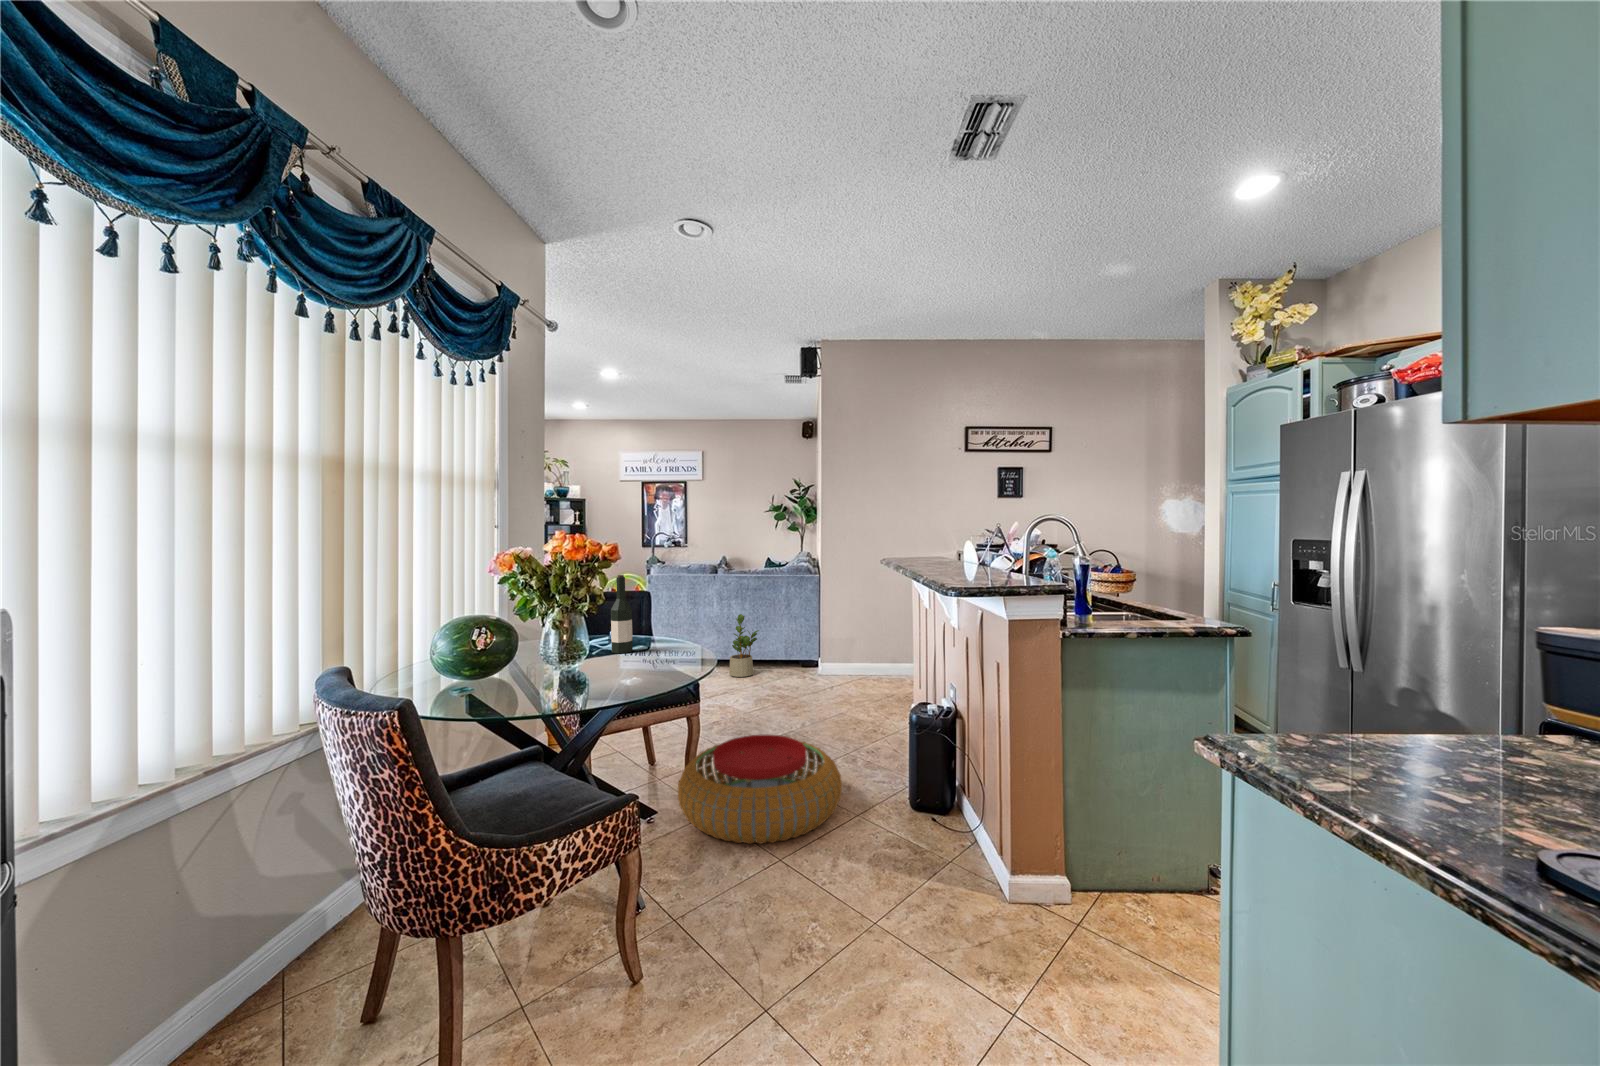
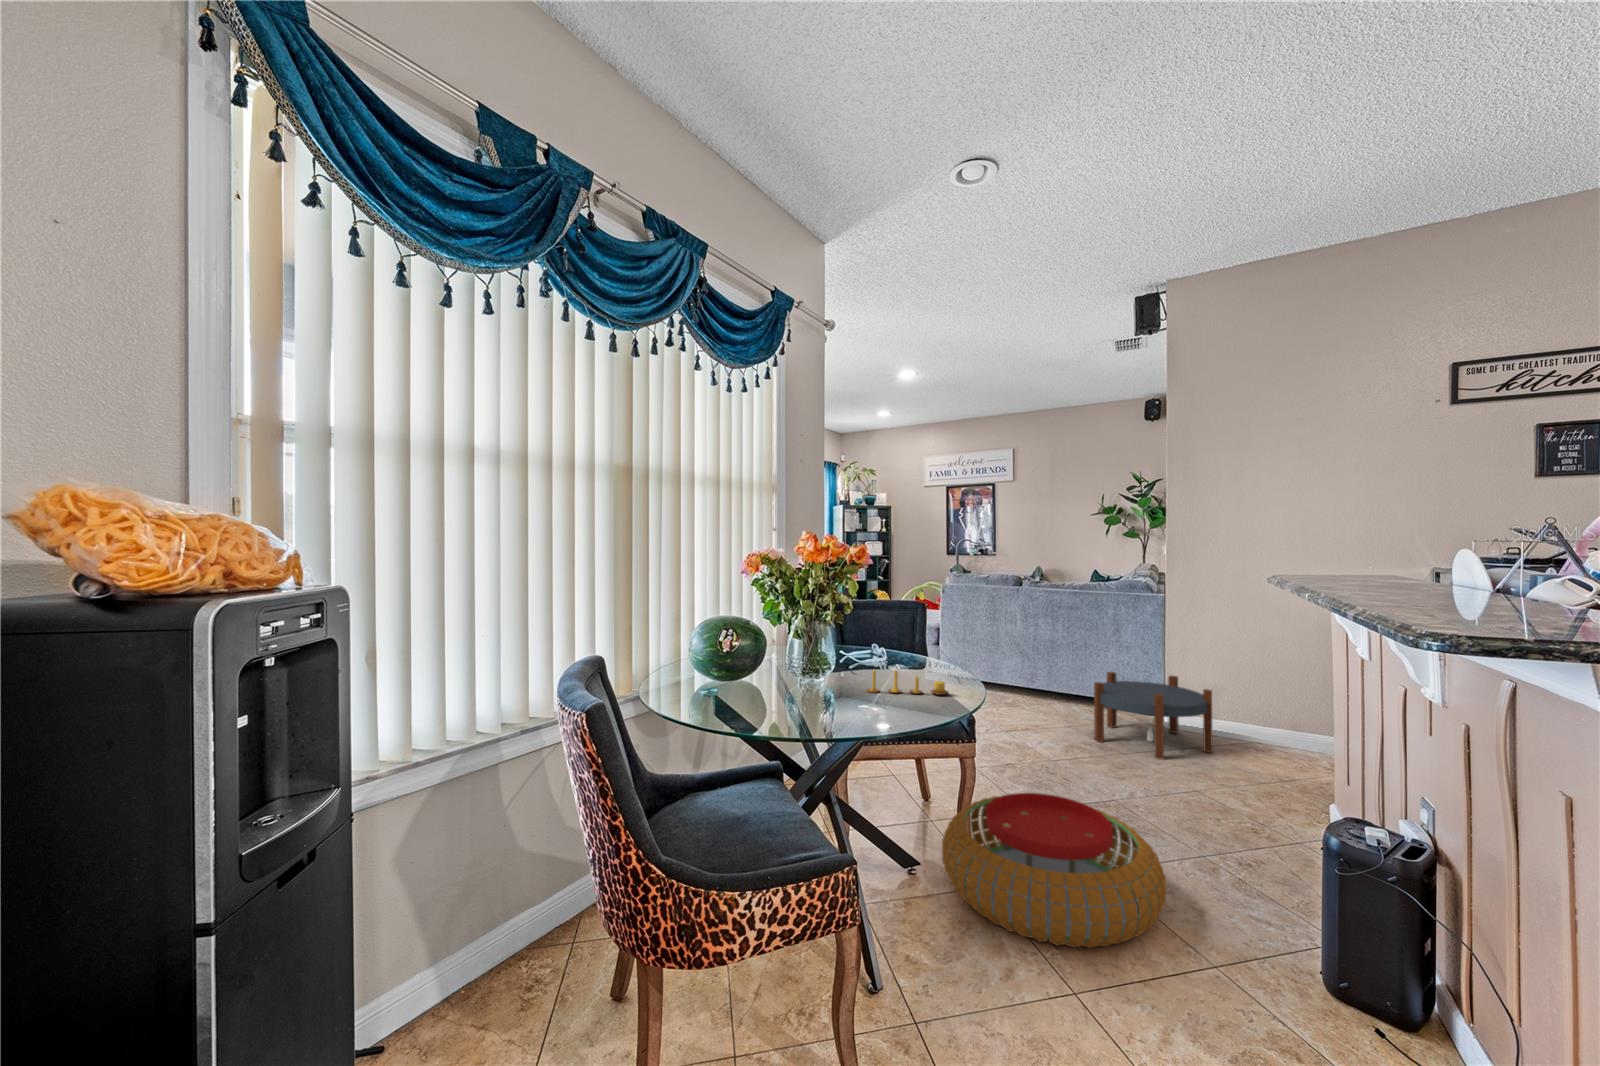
wine bottle: present [611,575,633,653] -> none [867,587,890,675]
potted plant: present [729,614,759,677] -> none [1035,637,1074,711]
side table: none [777,636,858,701] -> present [1094,672,1213,759]
candle: none [619,643,690,667] -> present [867,670,948,695]

